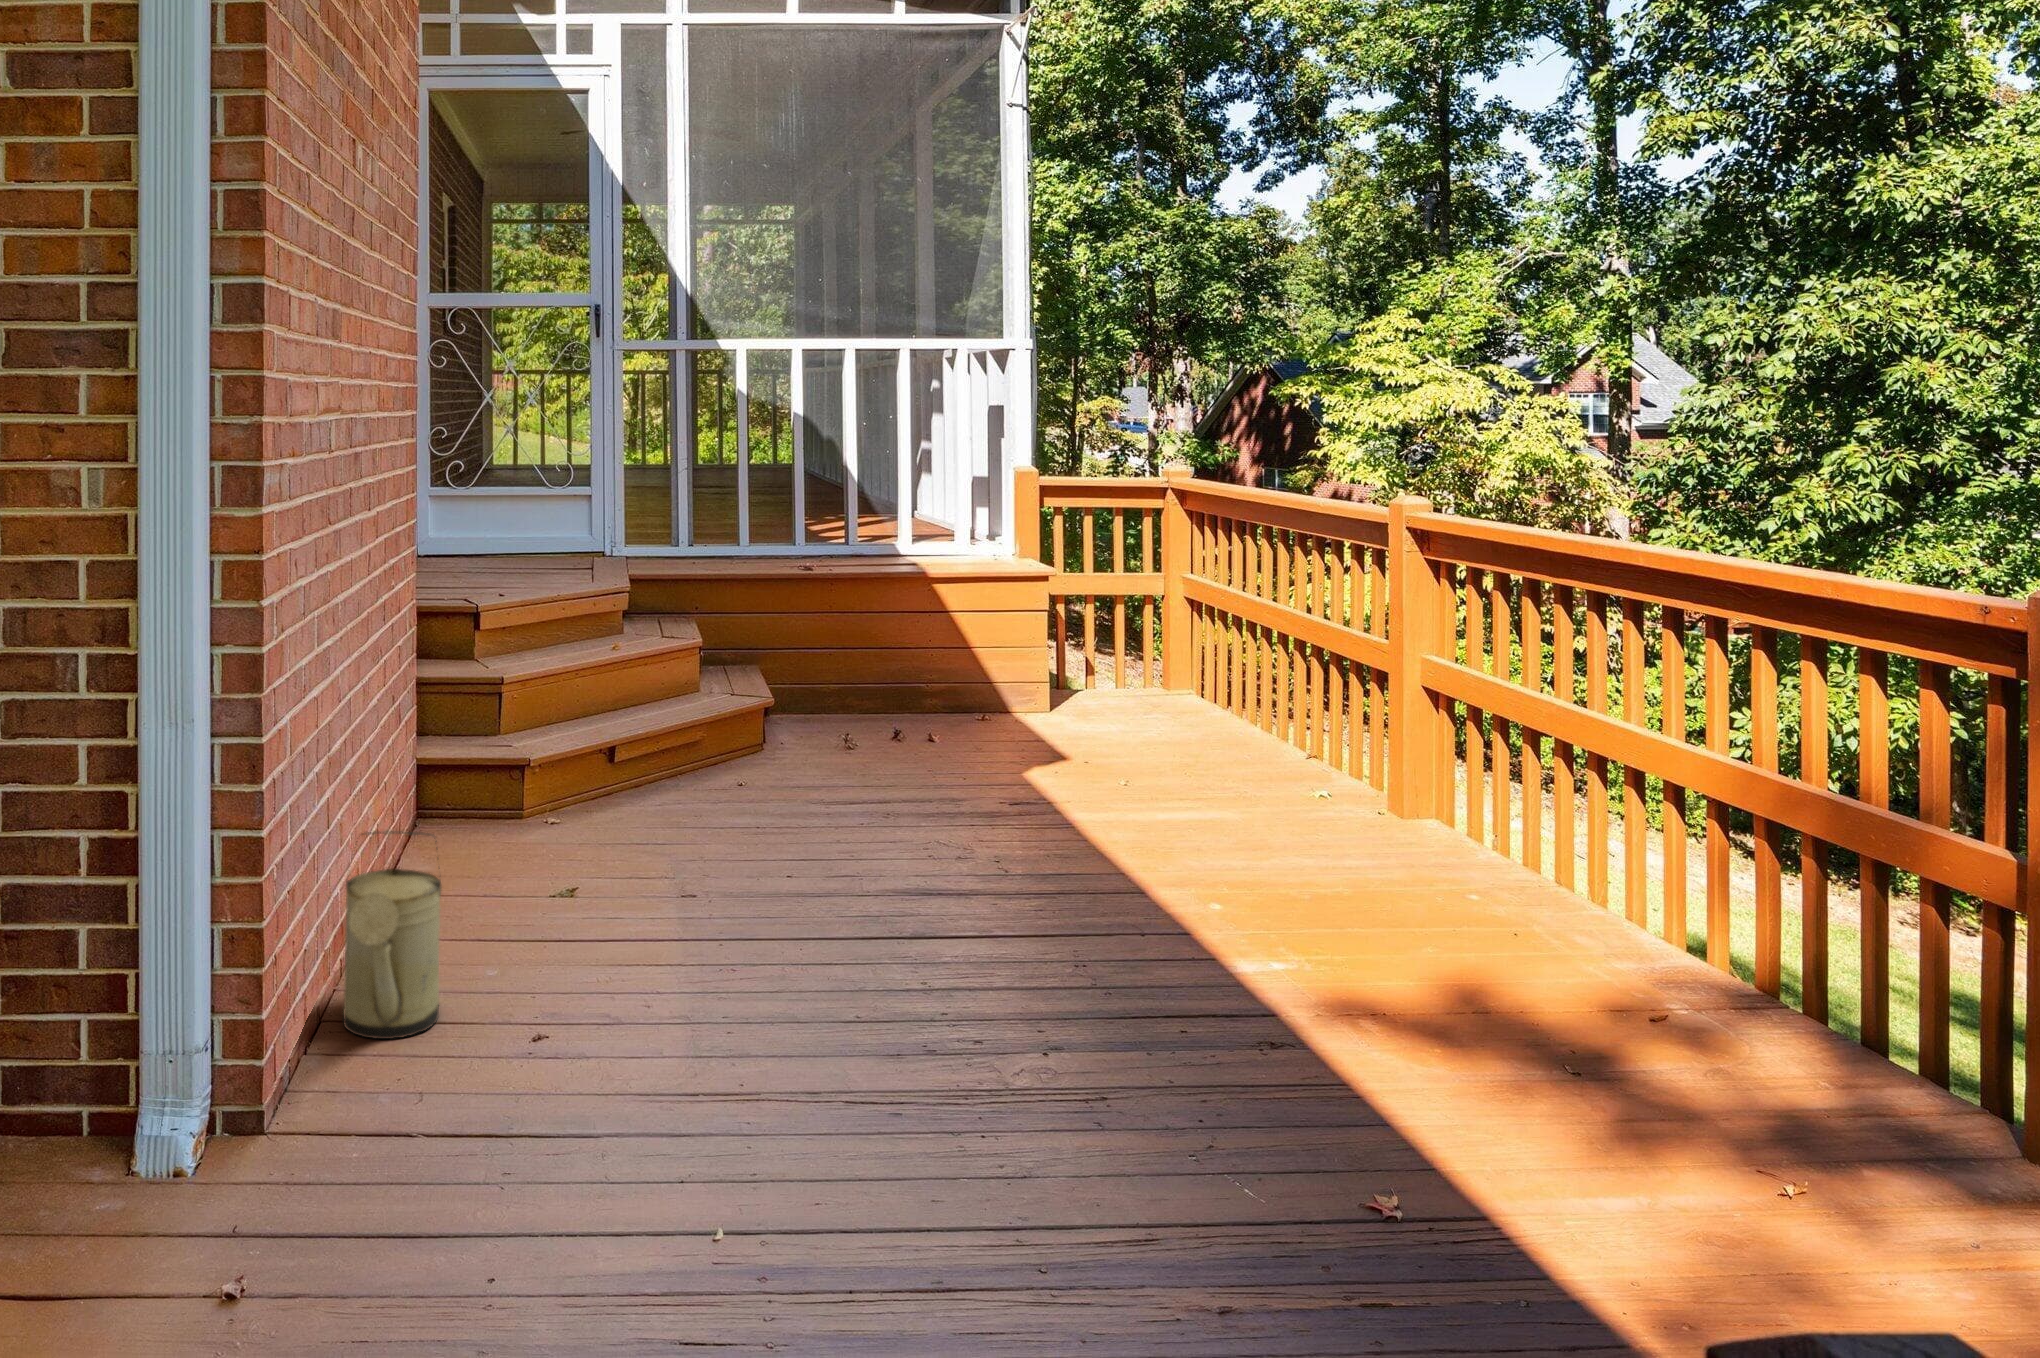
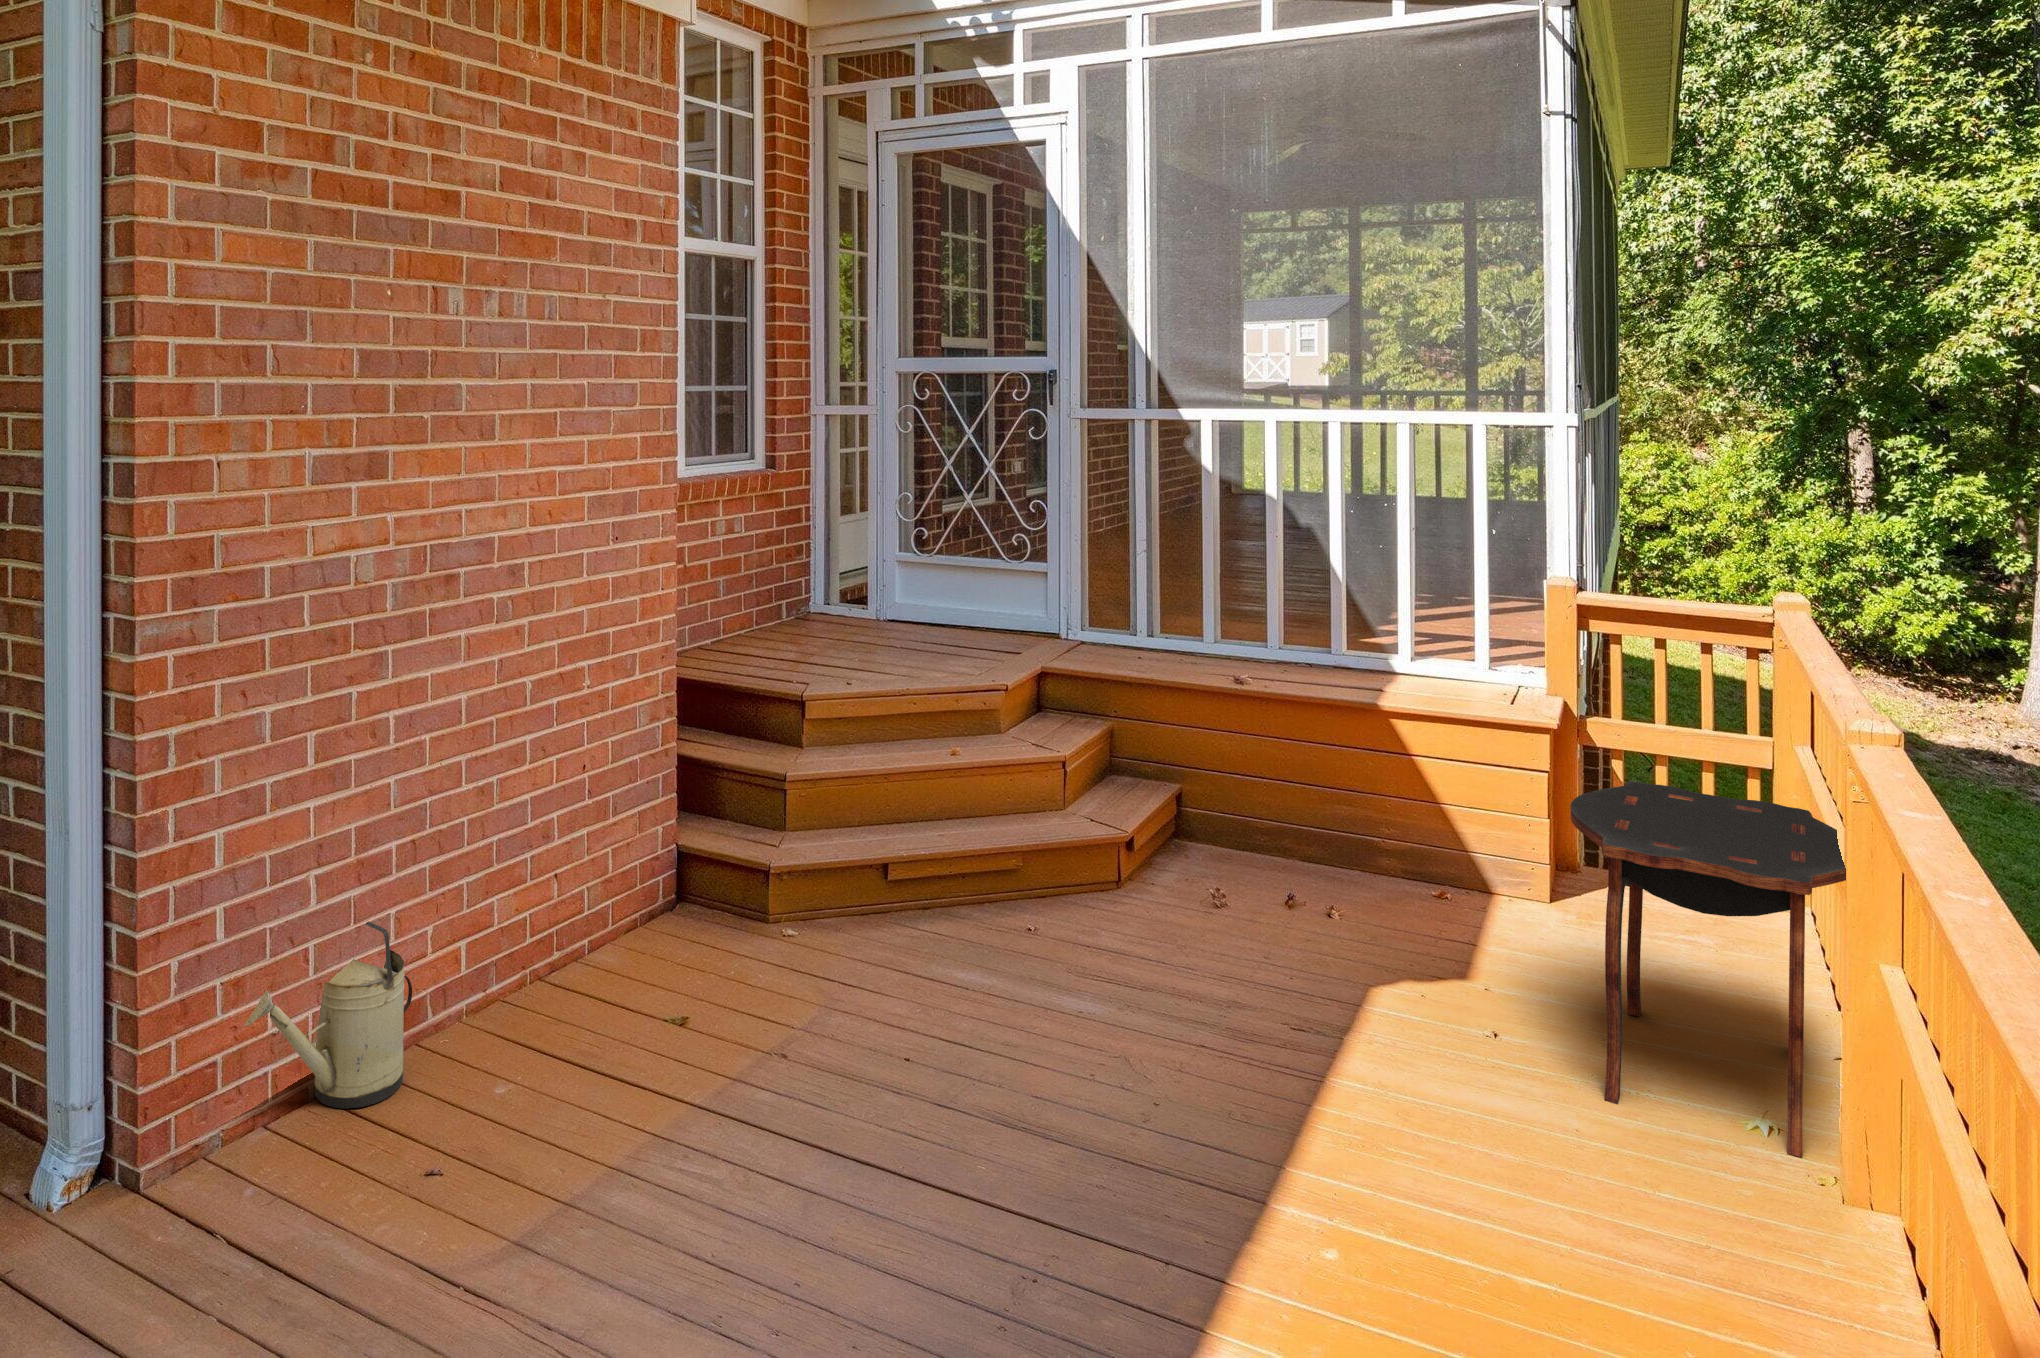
side table: none [1154,590,1343,804] -> present [1570,781,1846,1157]

